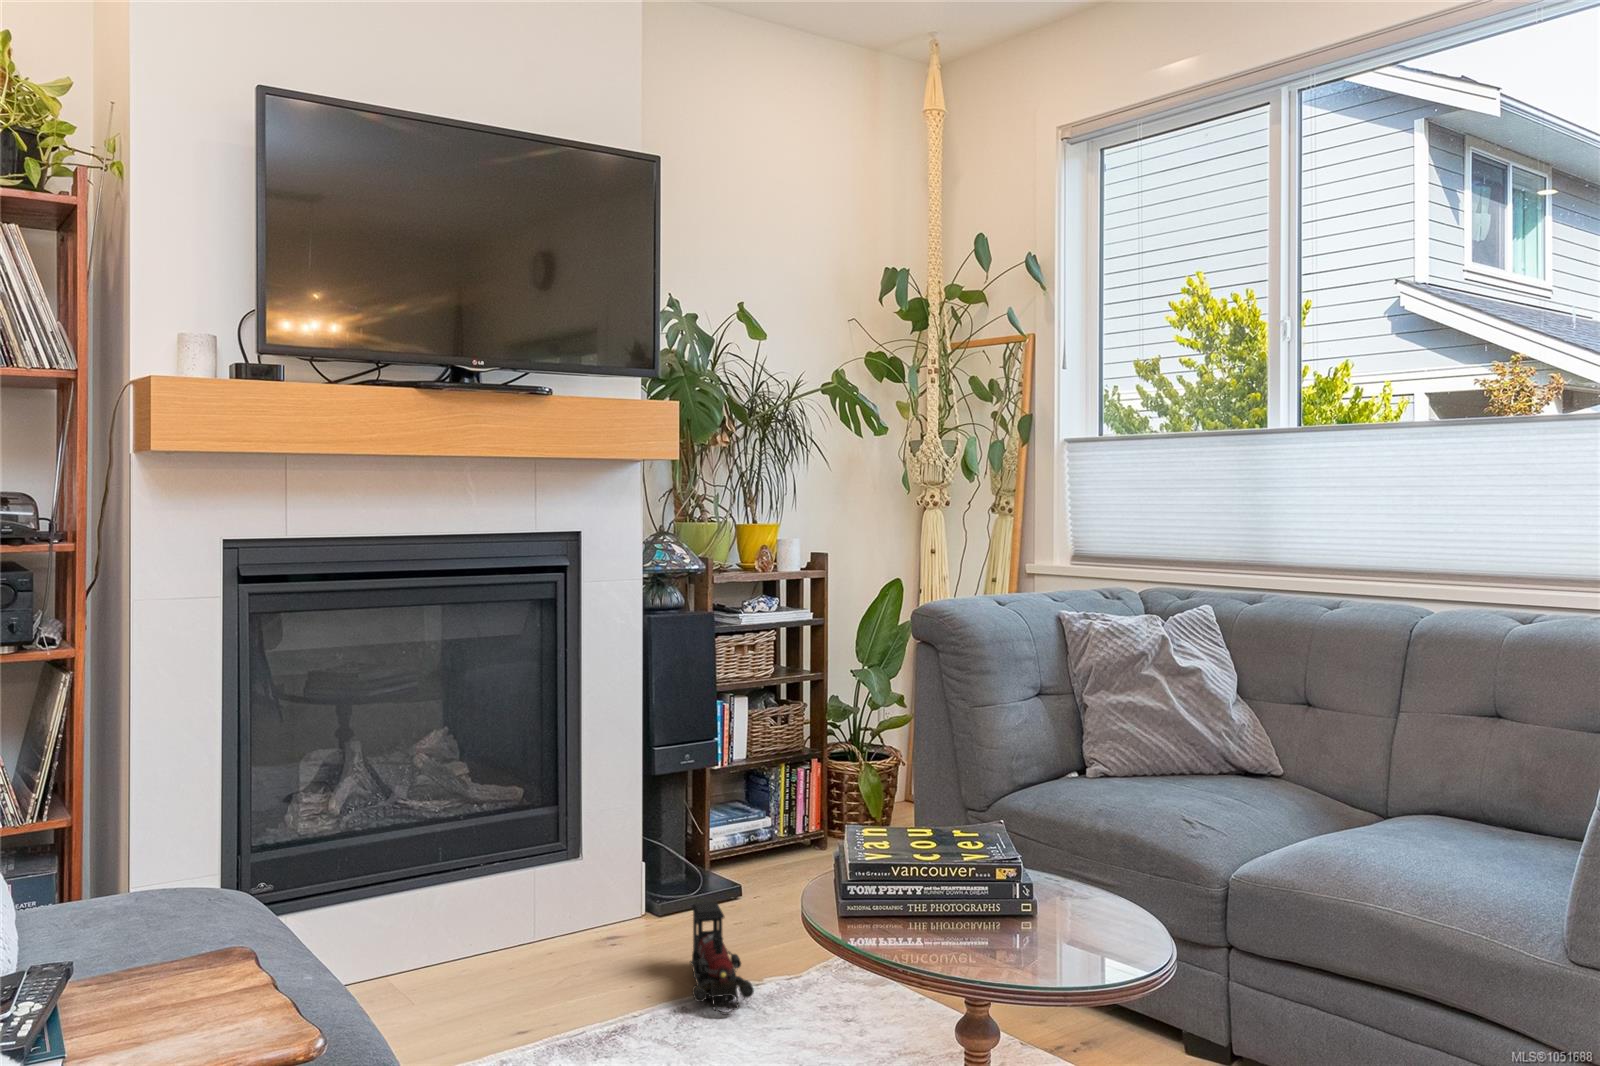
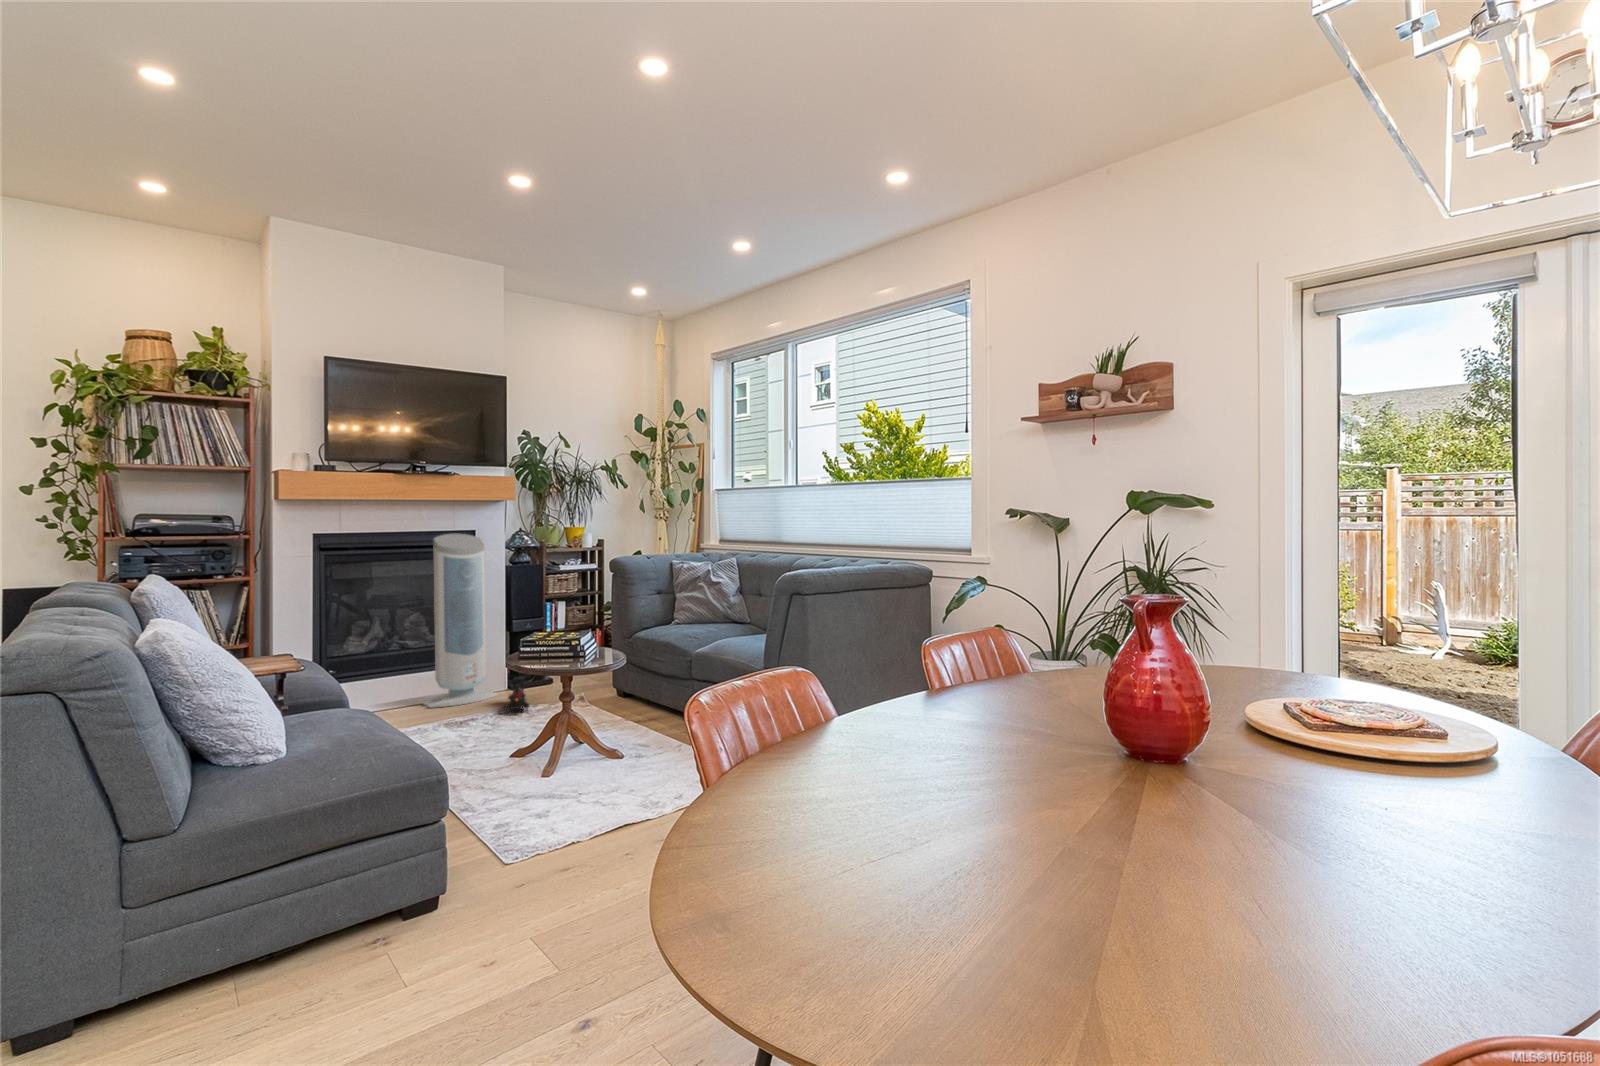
air purifier: none [473,538,640,978] -> present [423,533,498,708]

